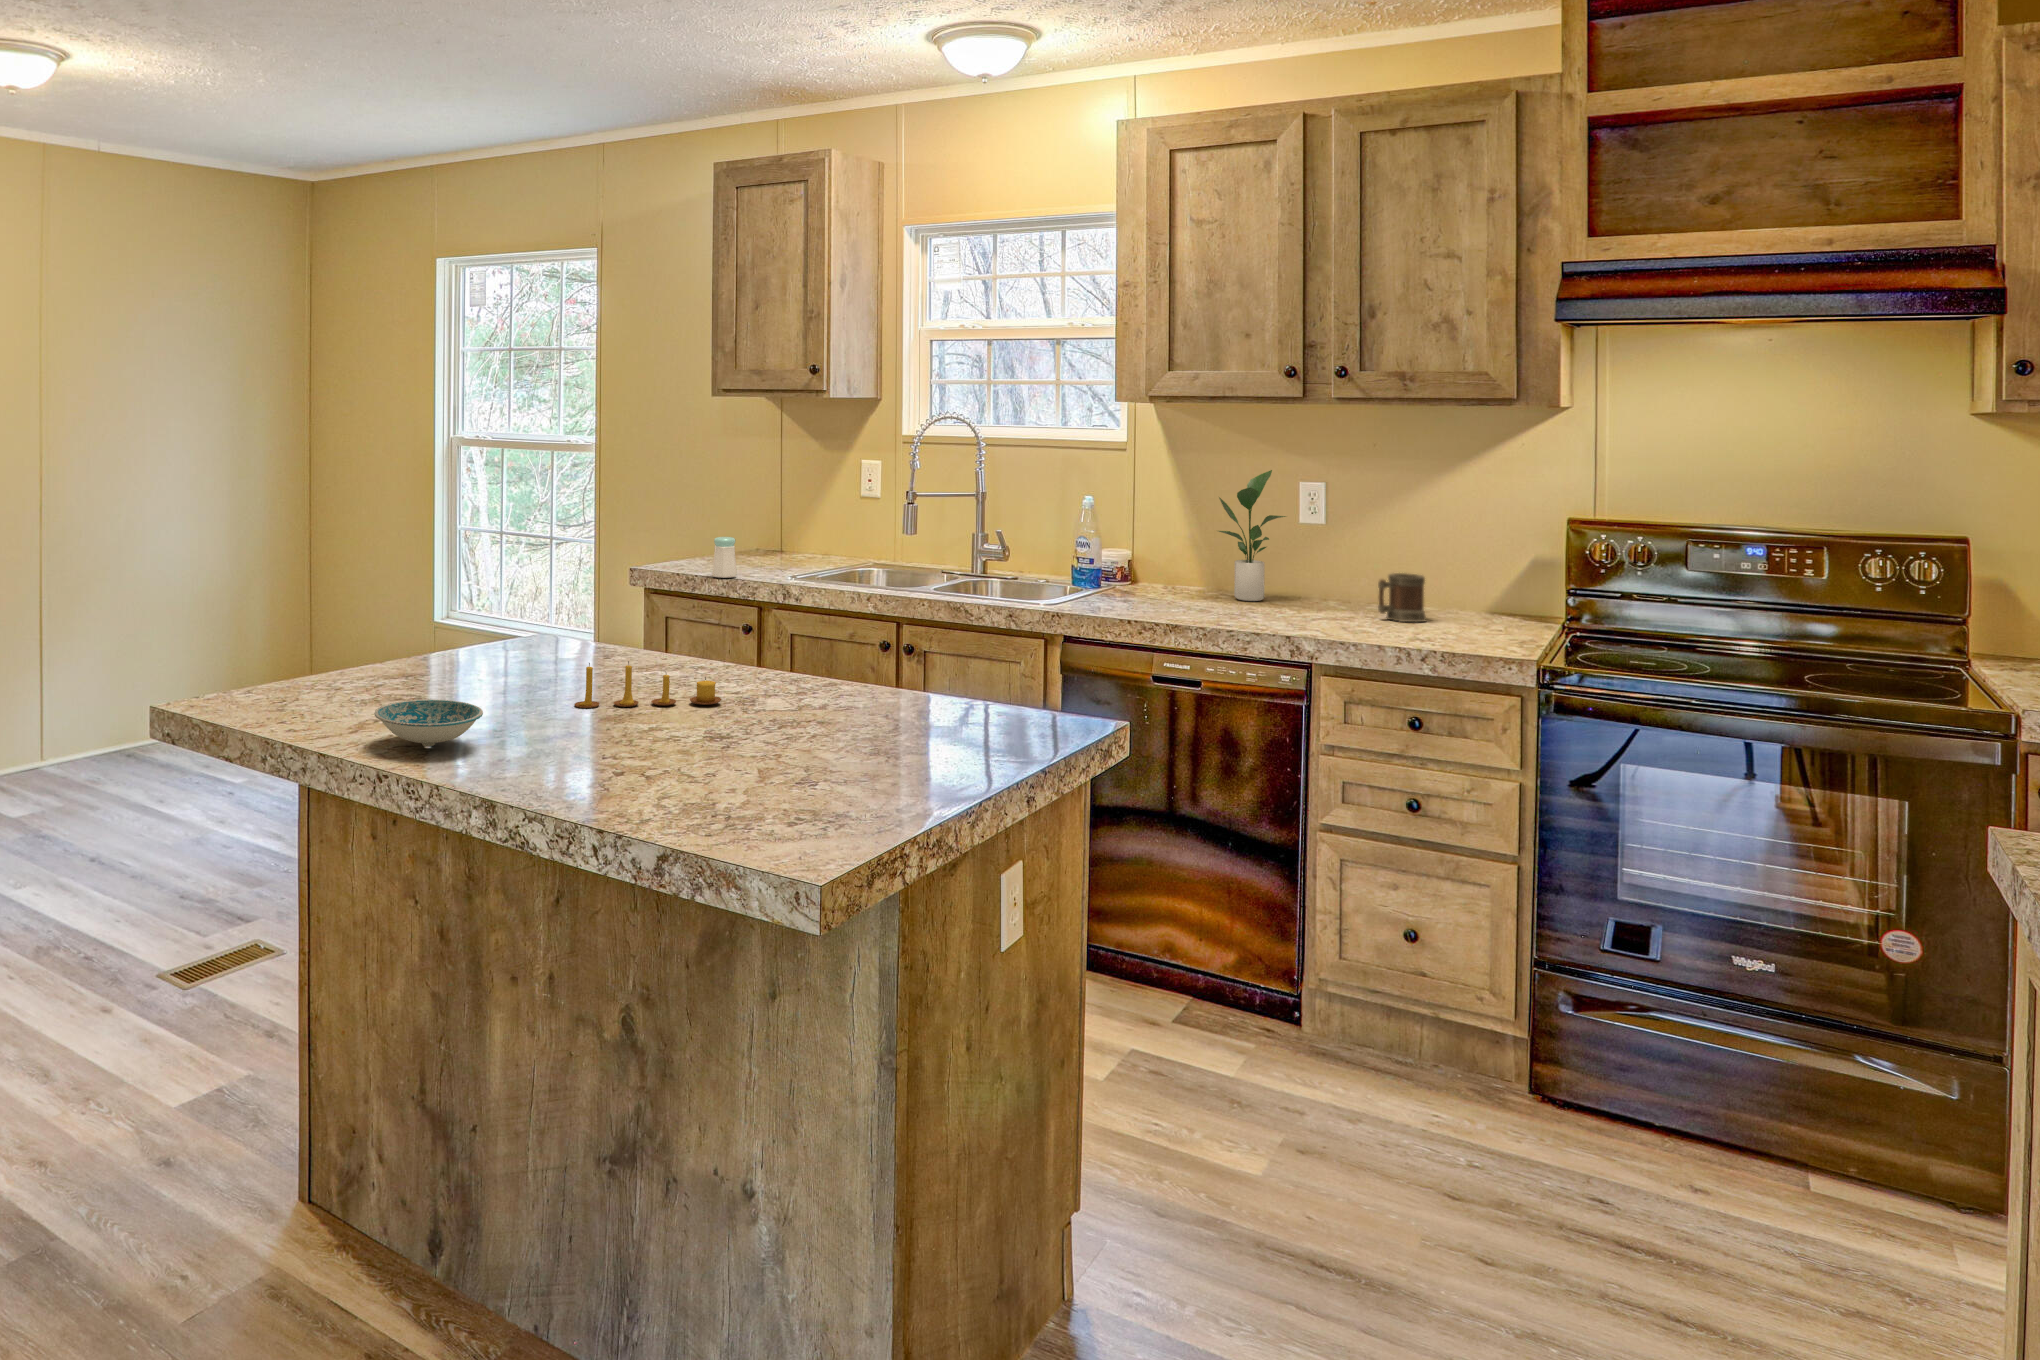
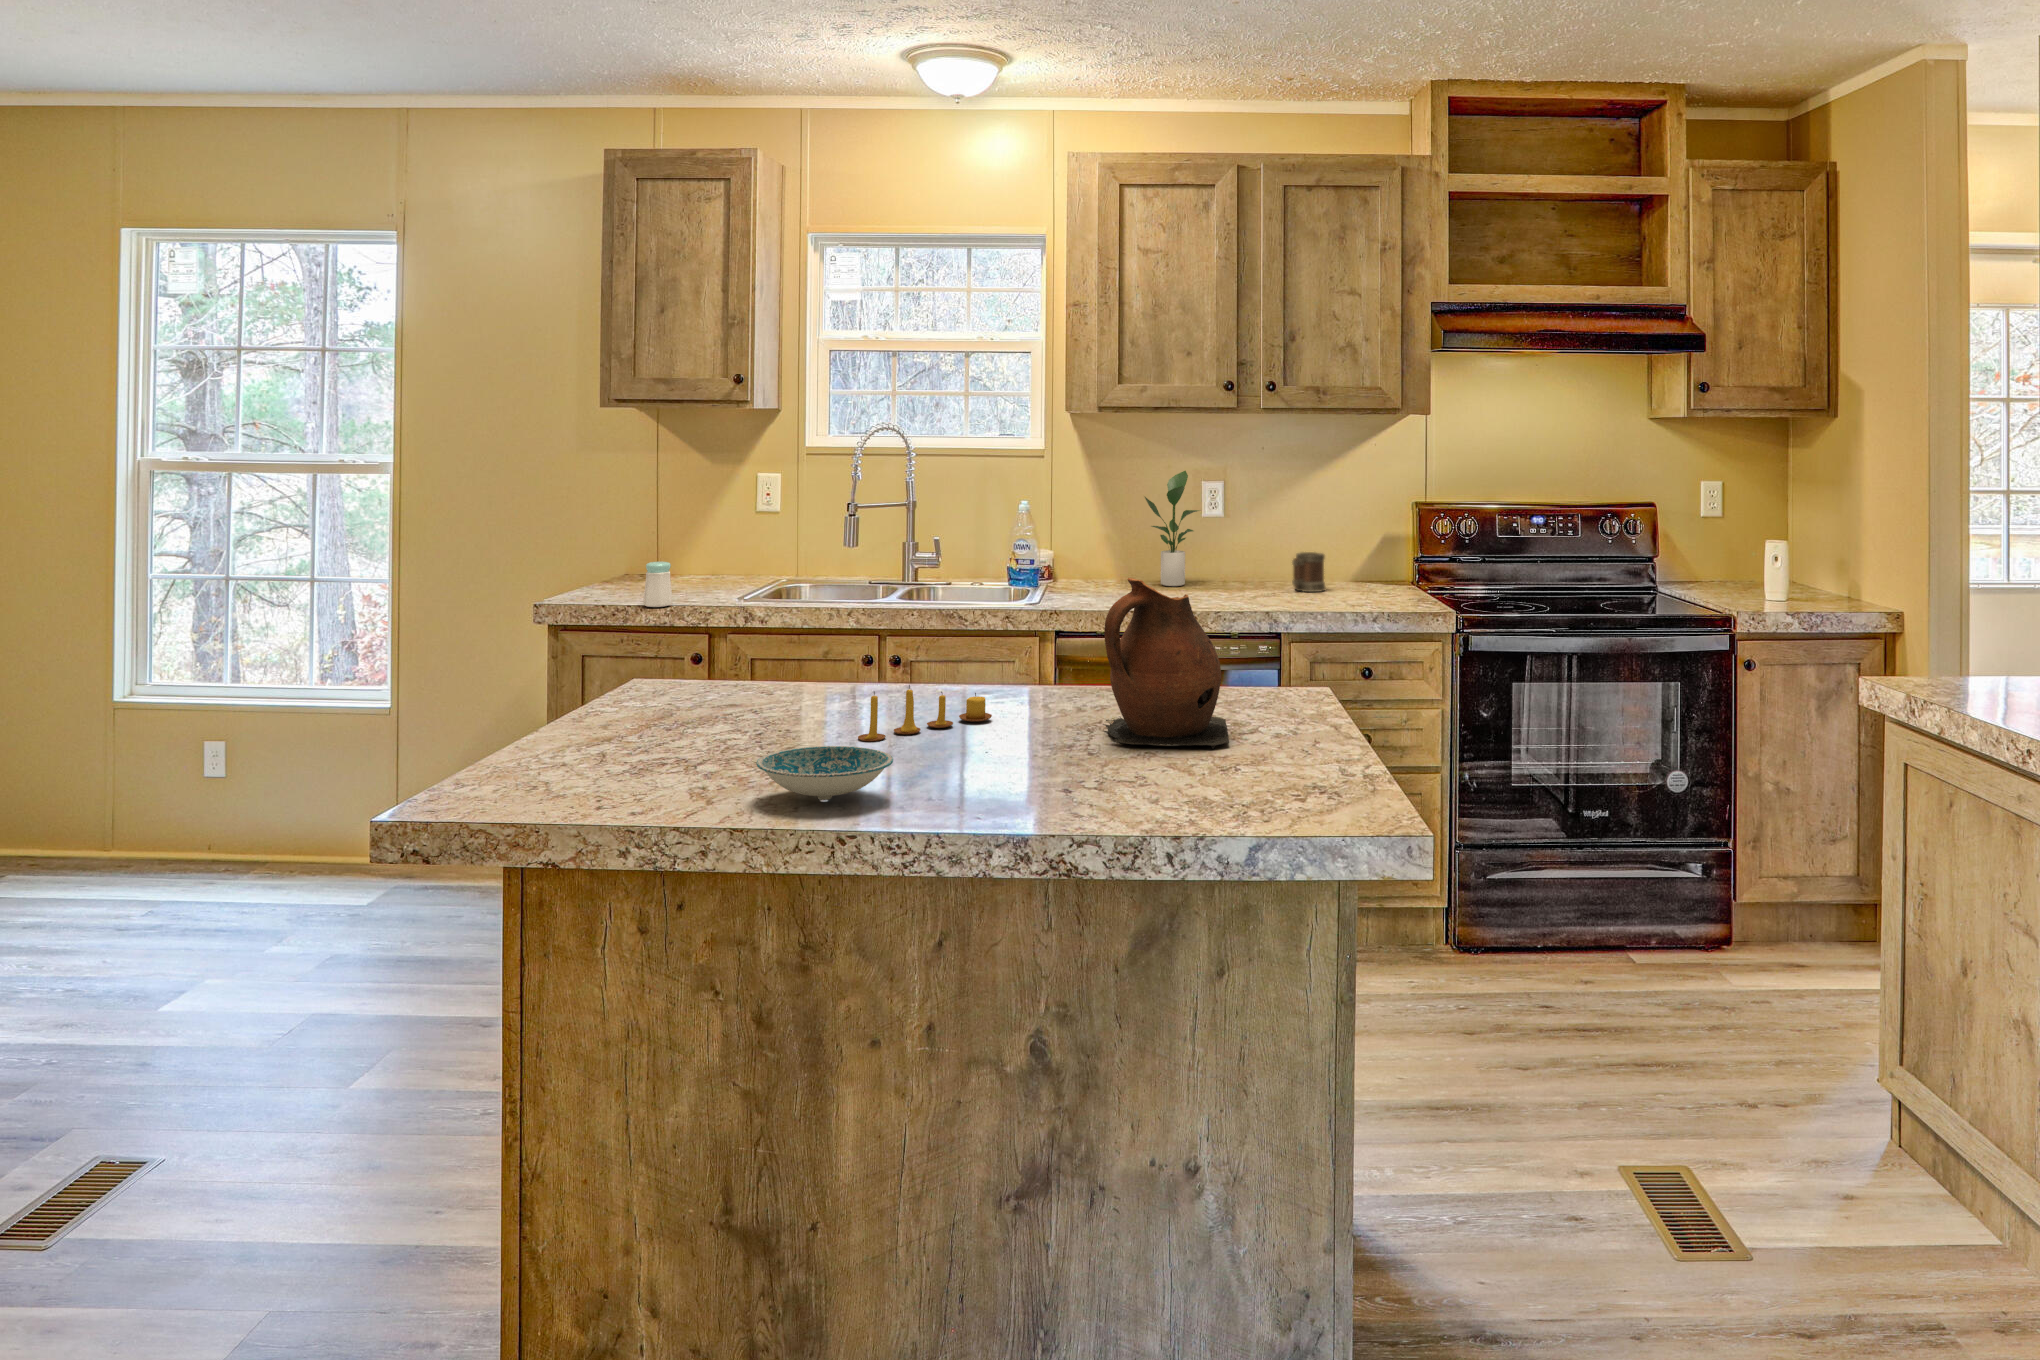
ceramic pitcher: none [759,577,915,762] -> present [1103,578,1229,749]

